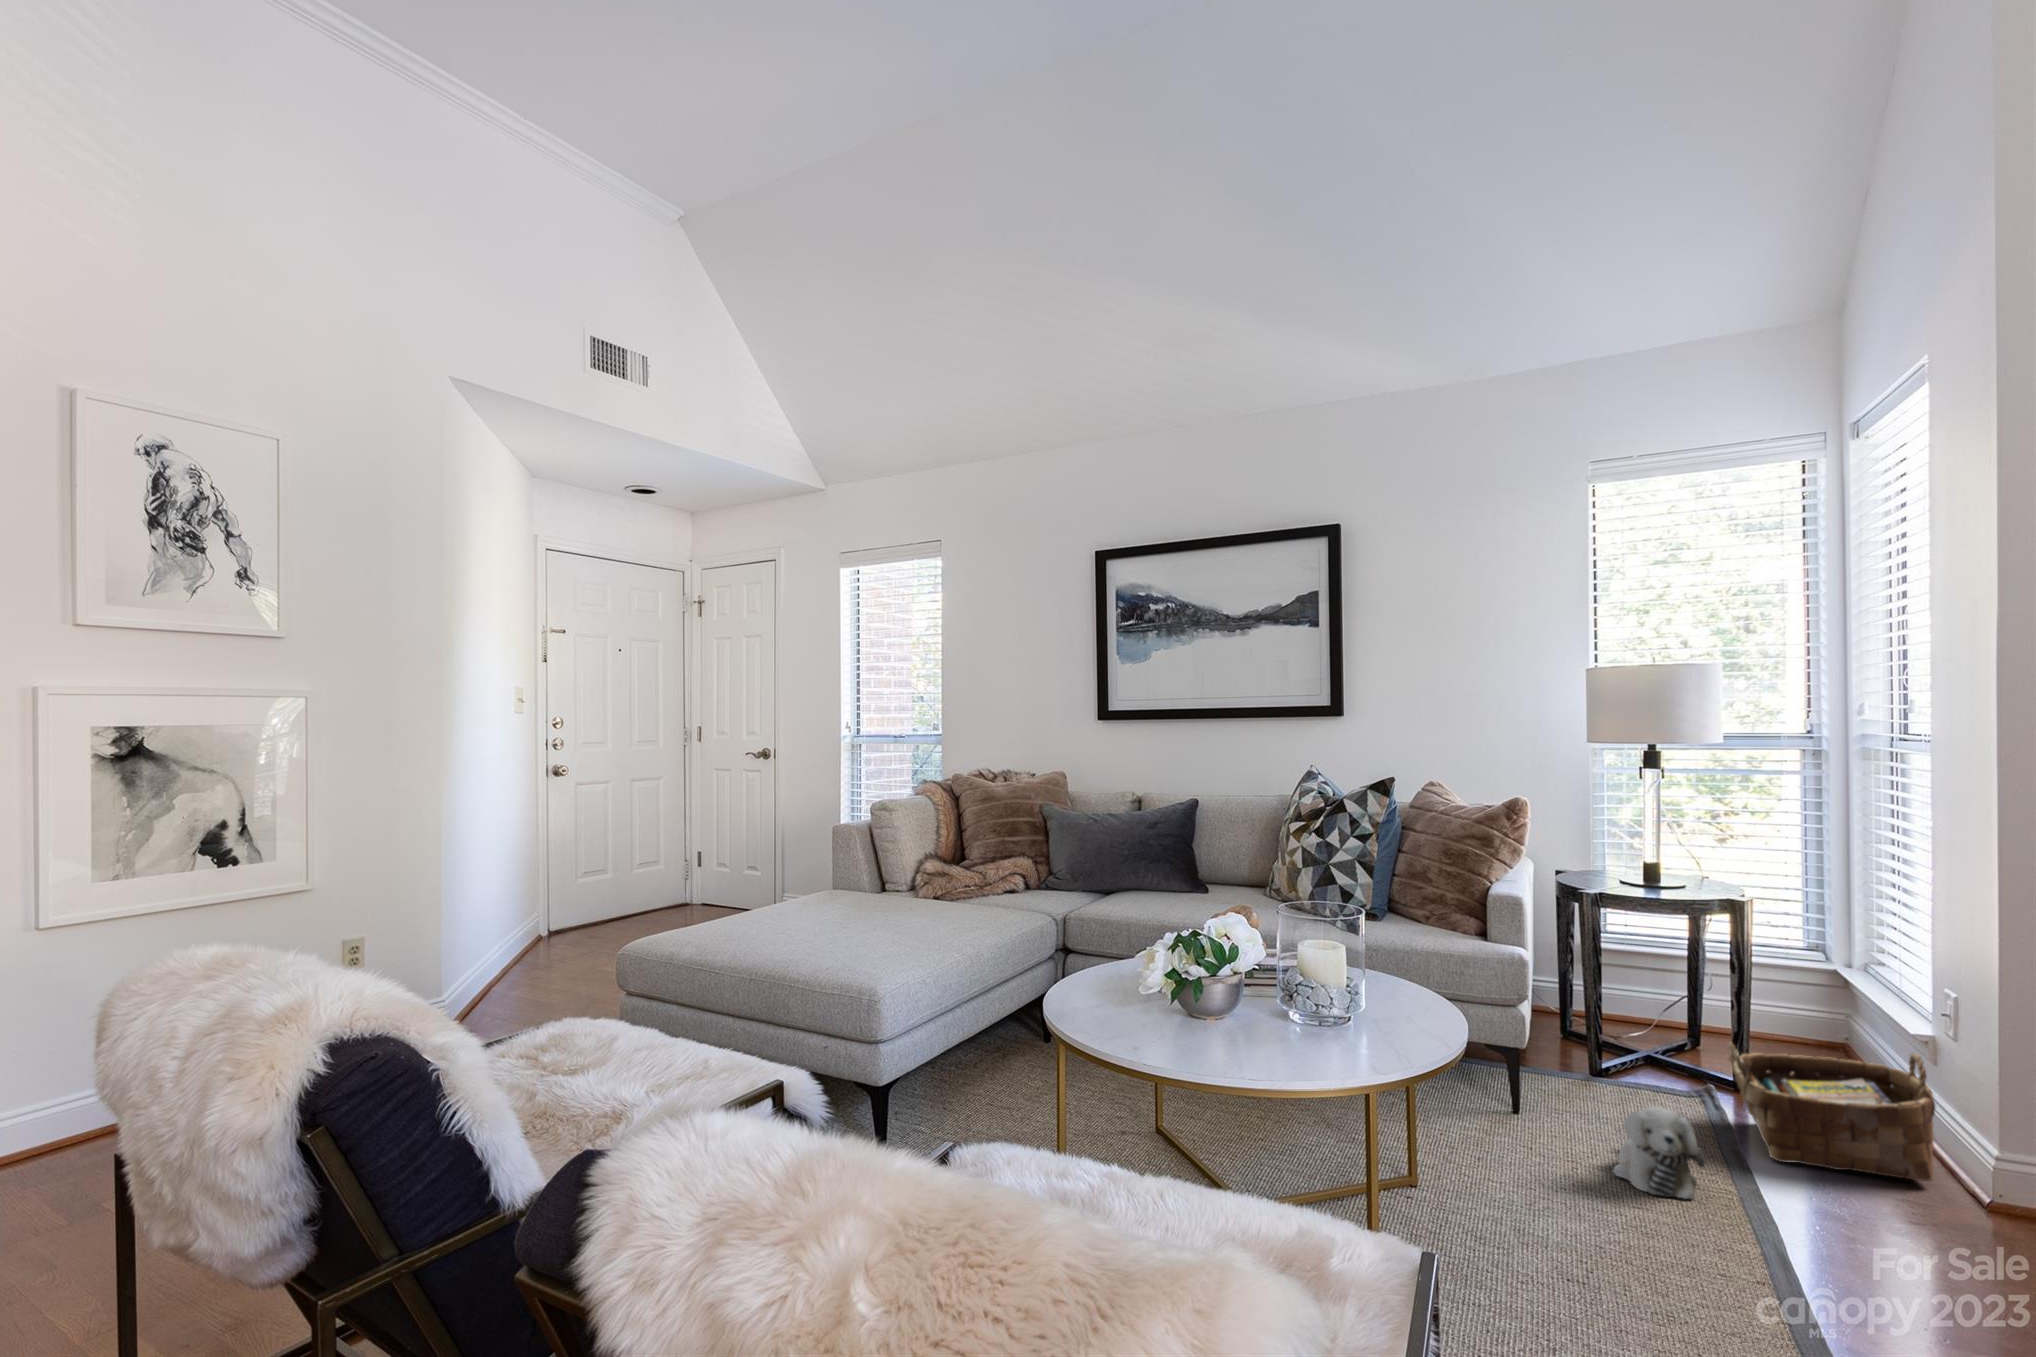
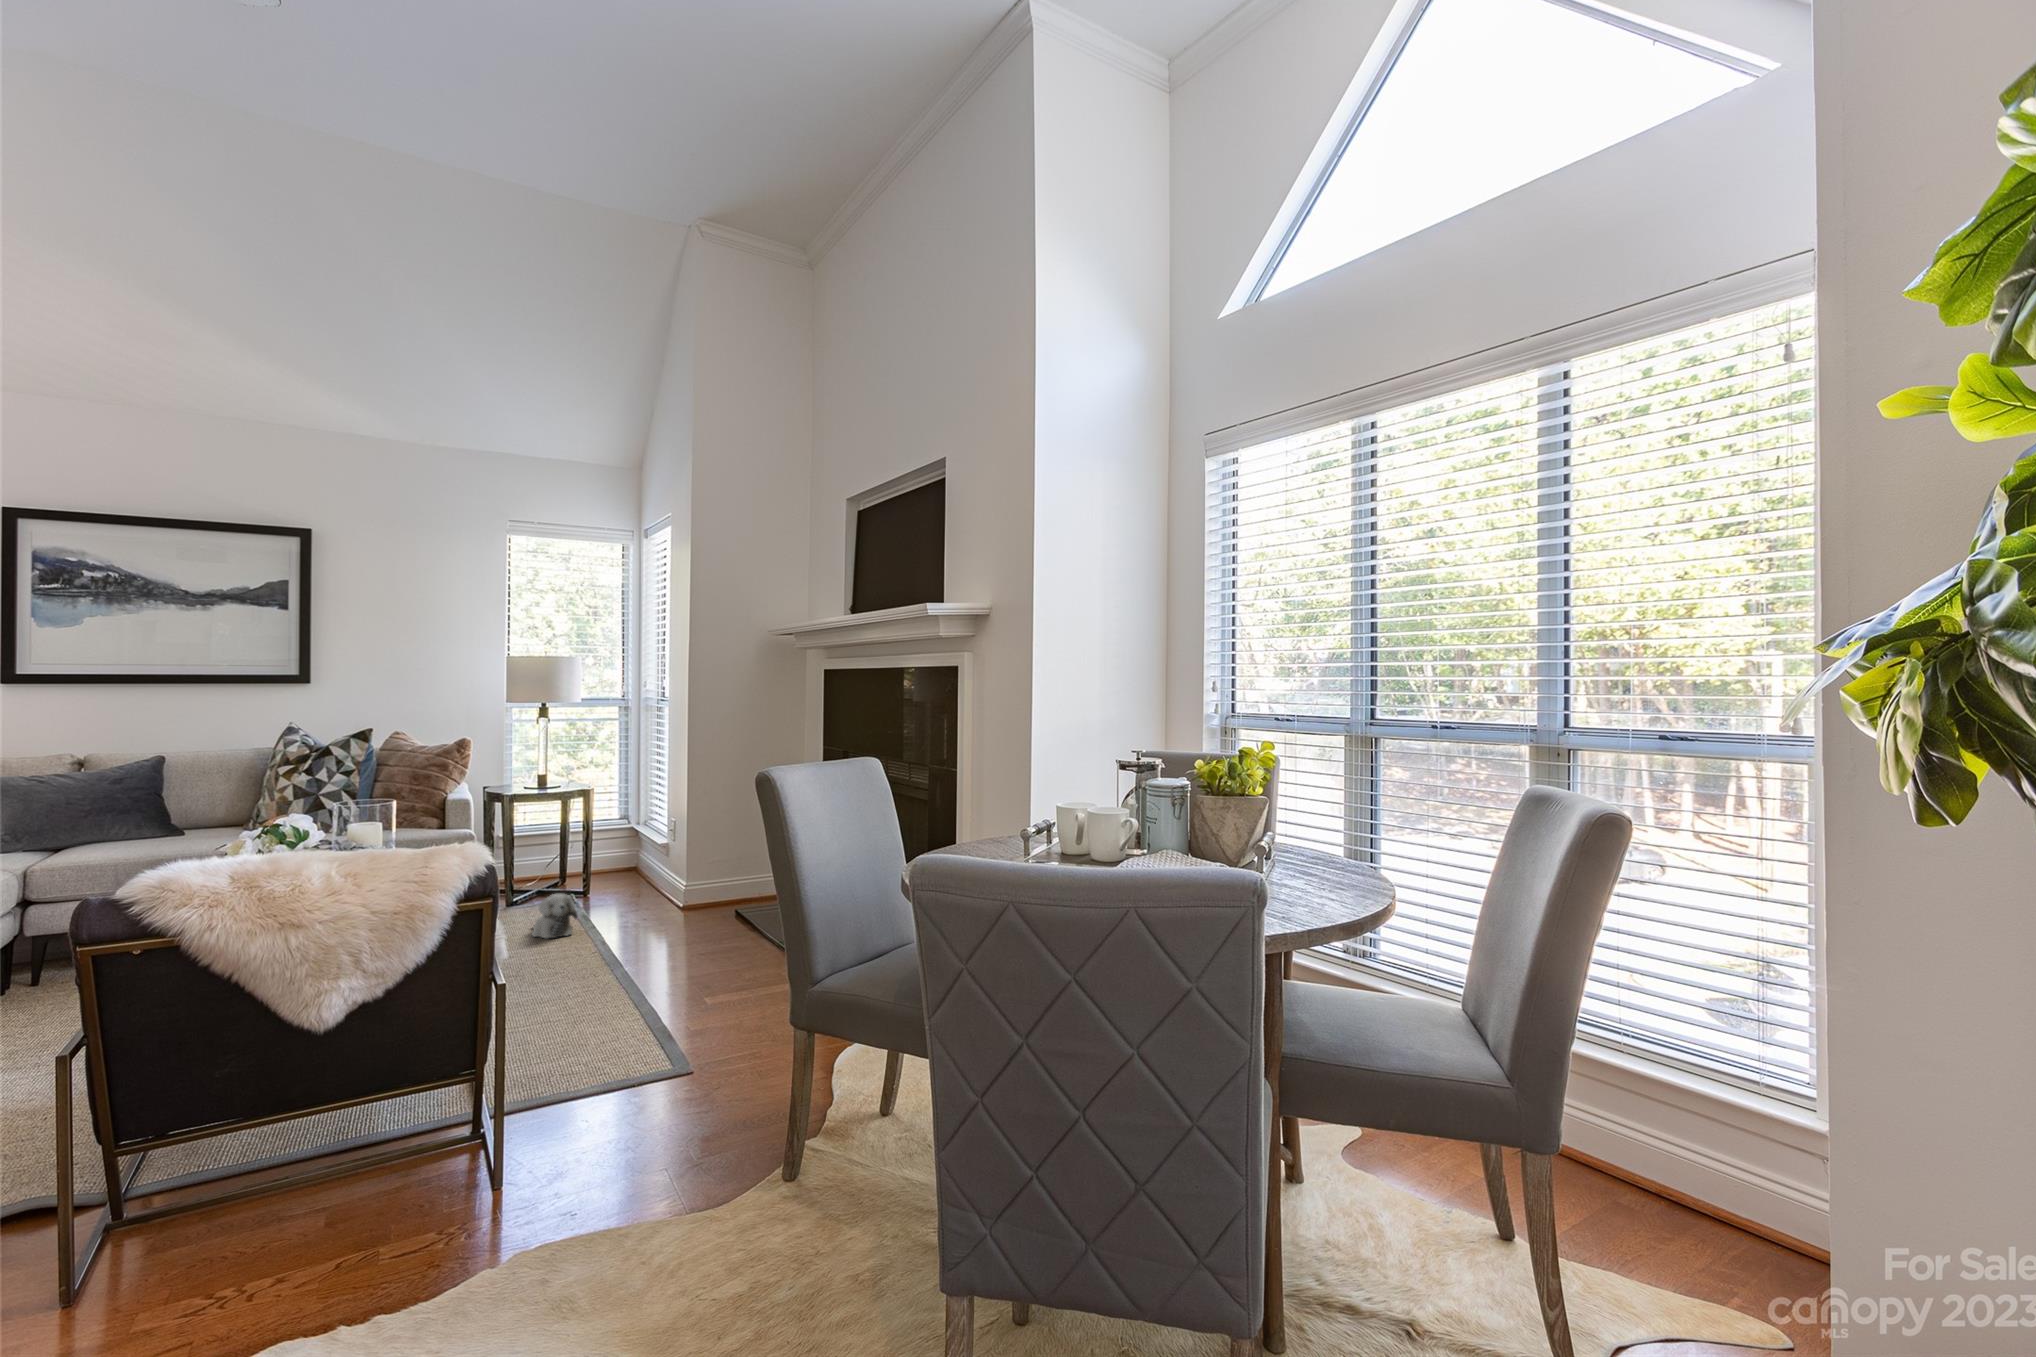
woven basket: present [1728,1042,1935,1181] -> none [584,848,671,913]

